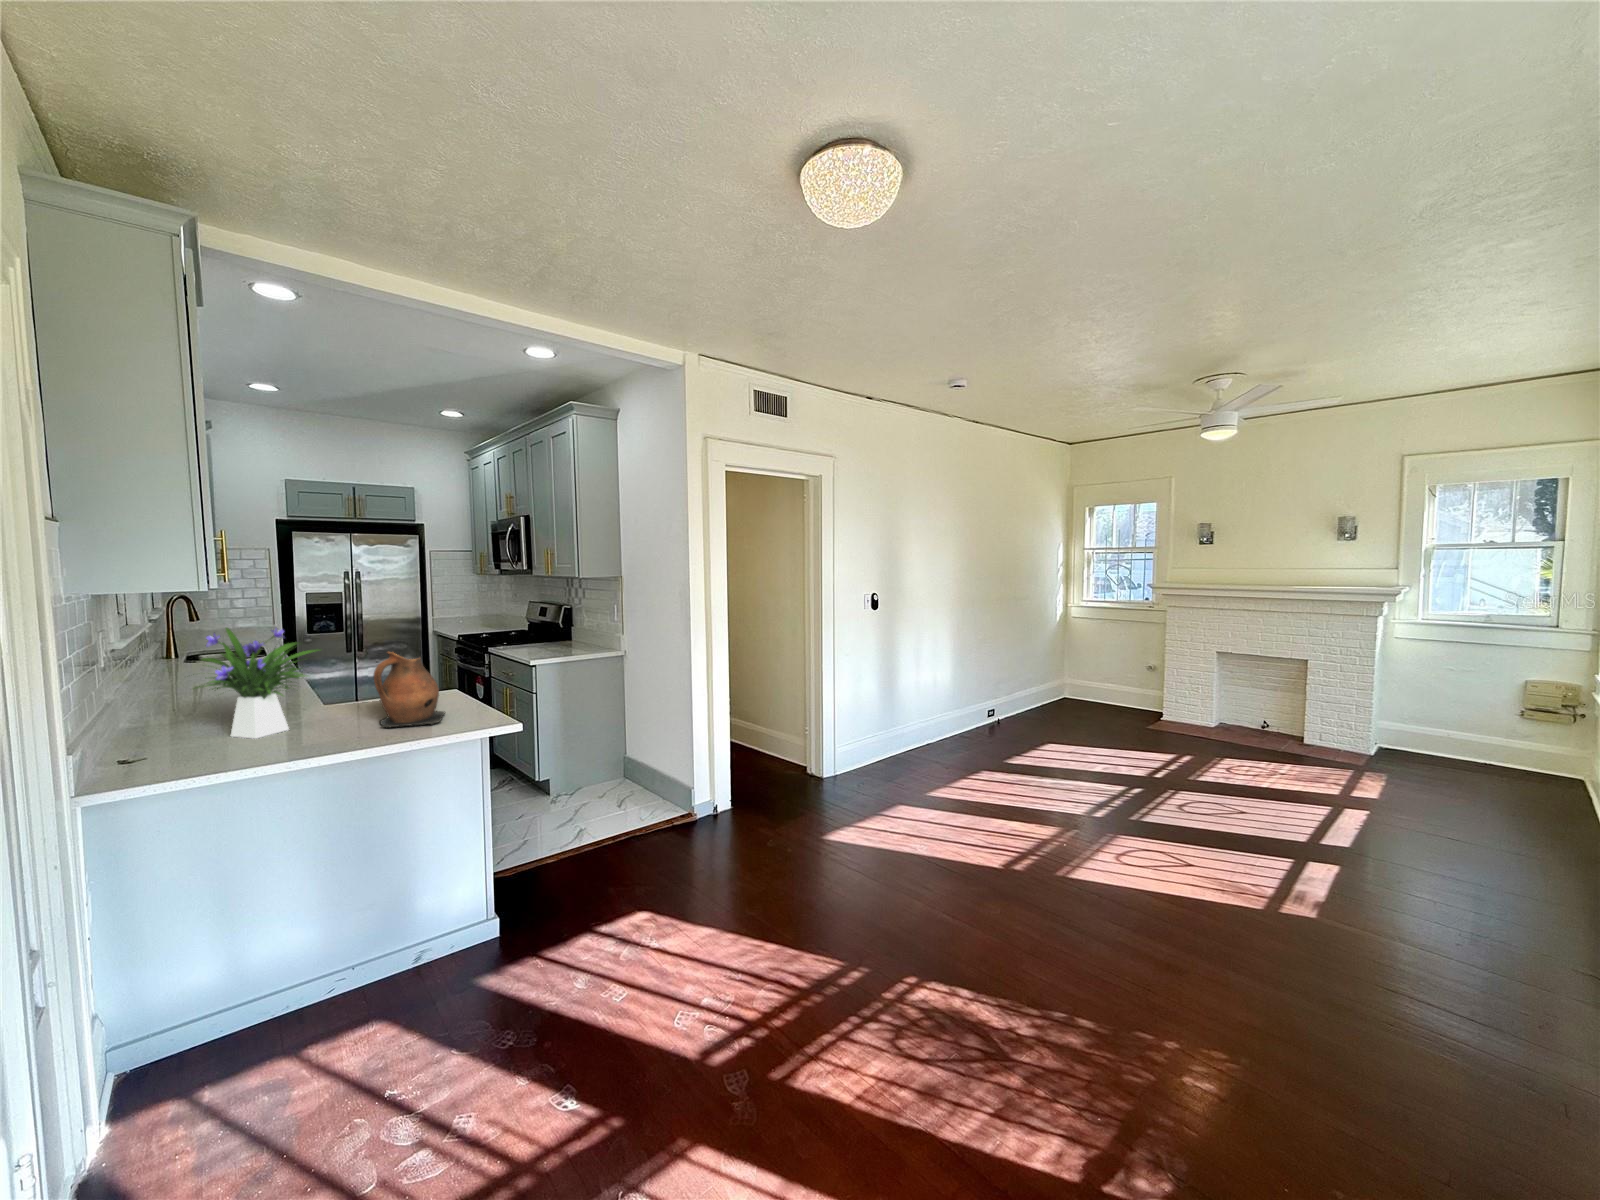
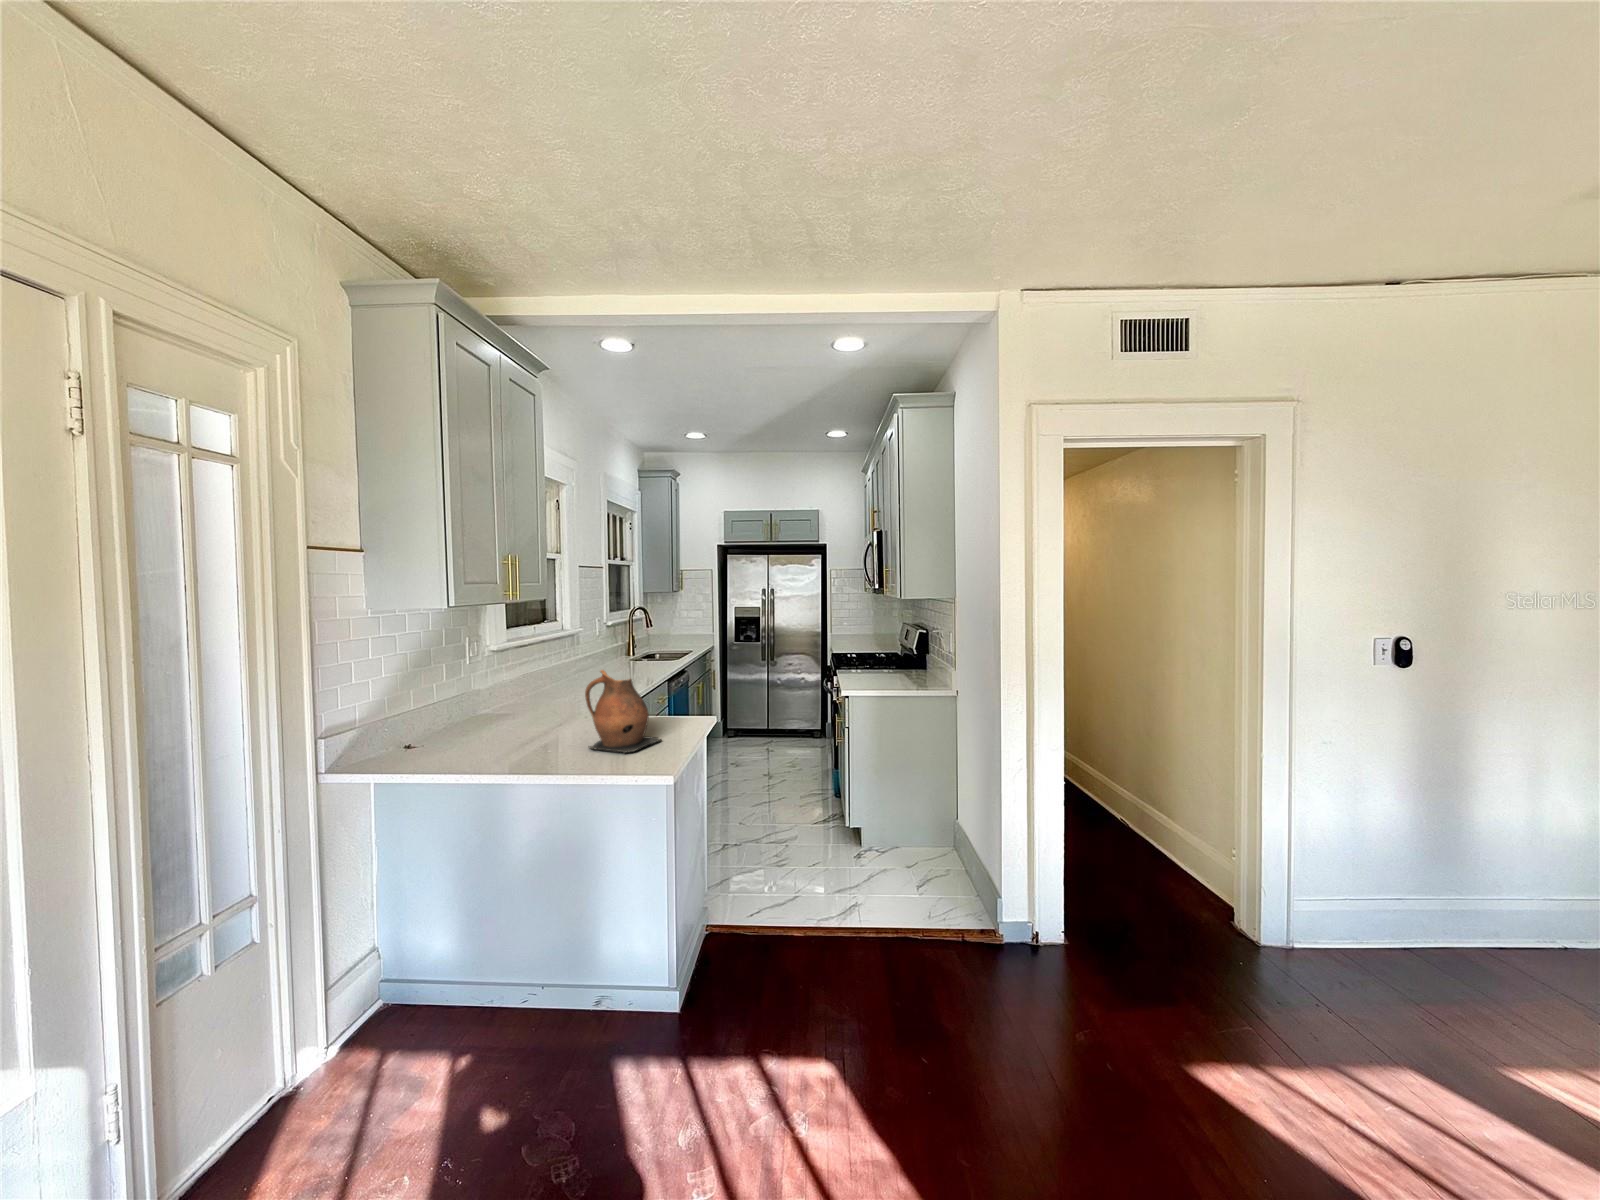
flower arrangement: present [199,628,319,739] -> none [459,636,564,740]

